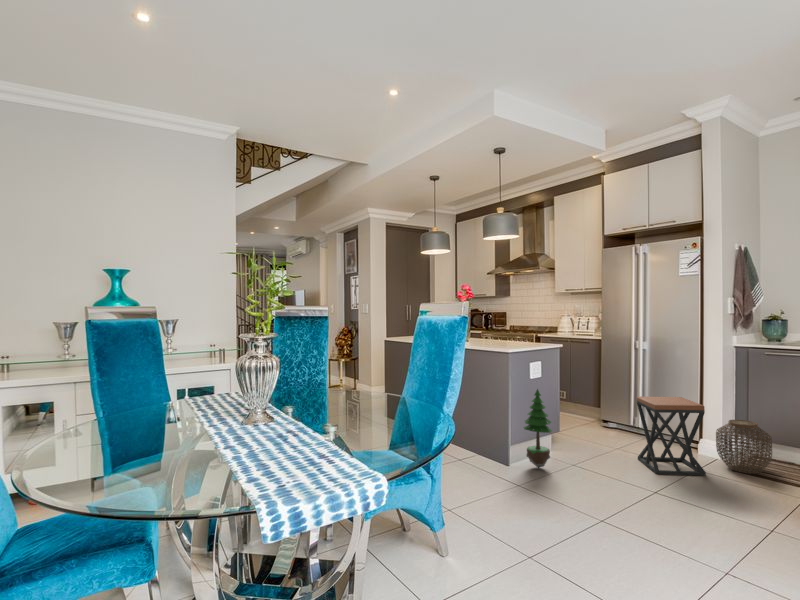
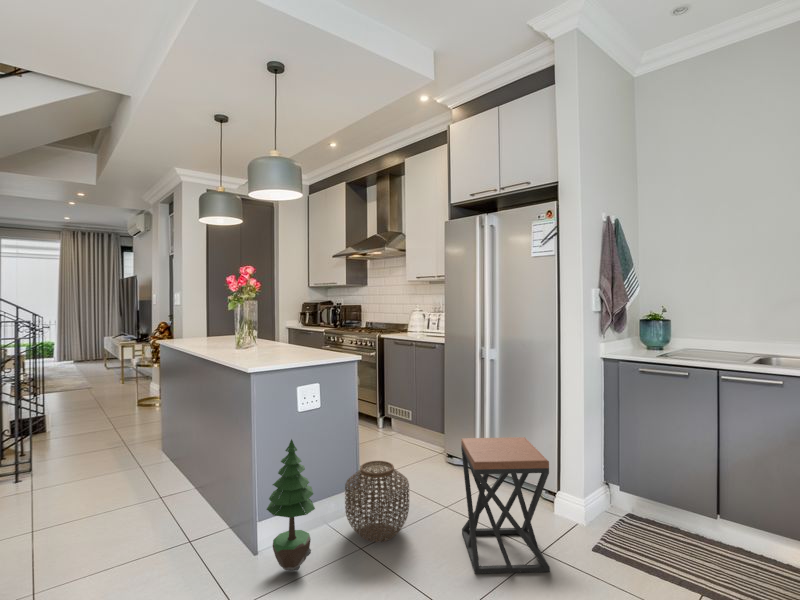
woven basket: present [716,420,772,473] -> present [345,461,409,542]

